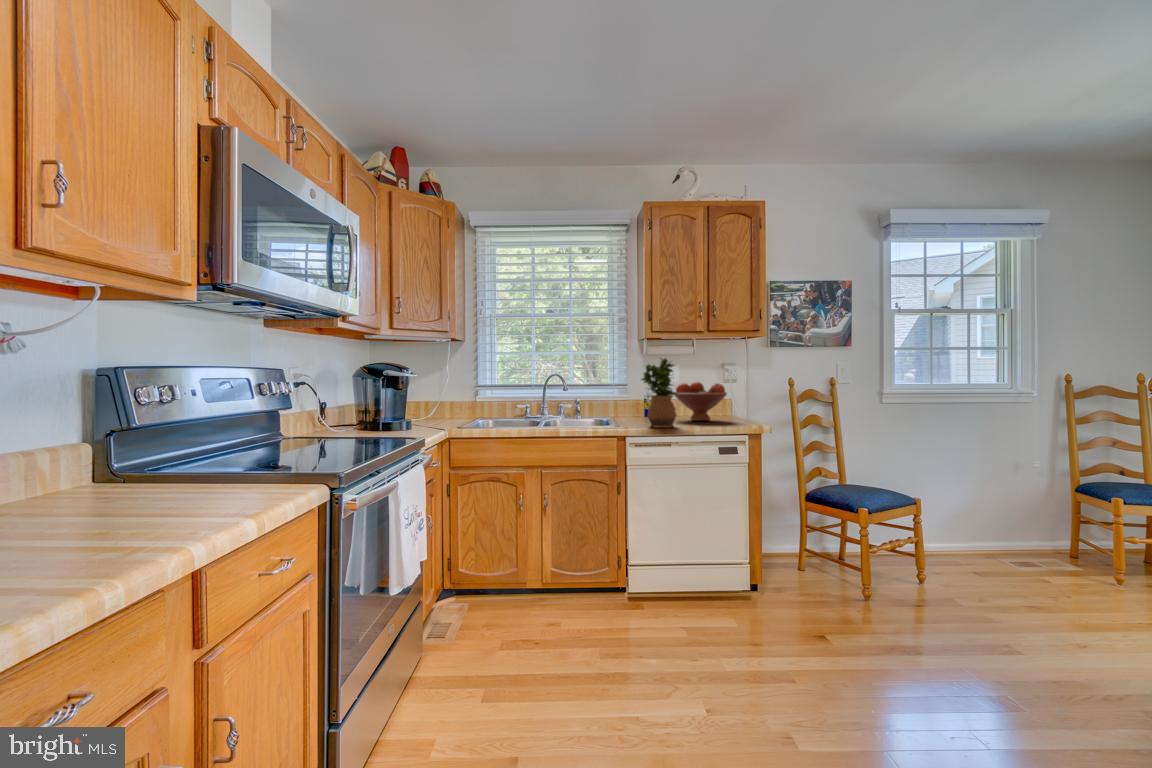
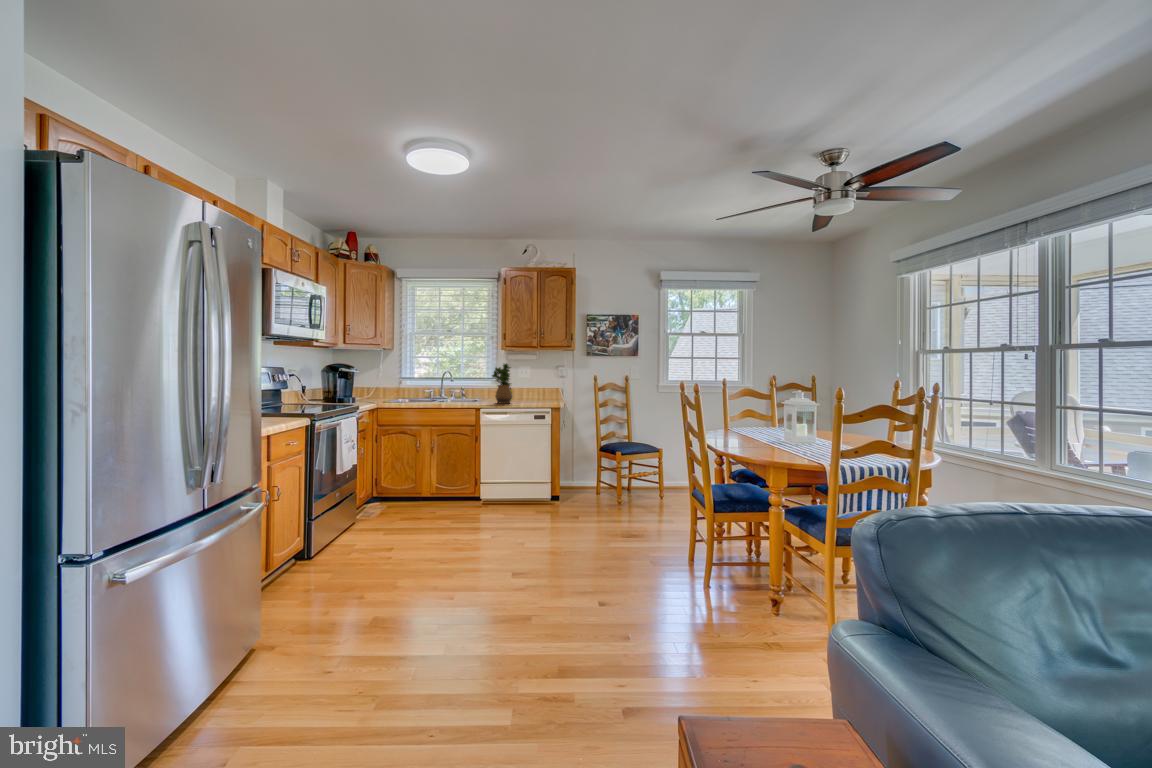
fruit bowl: present [674,382,727,421] -> none [521,377,553,401]

